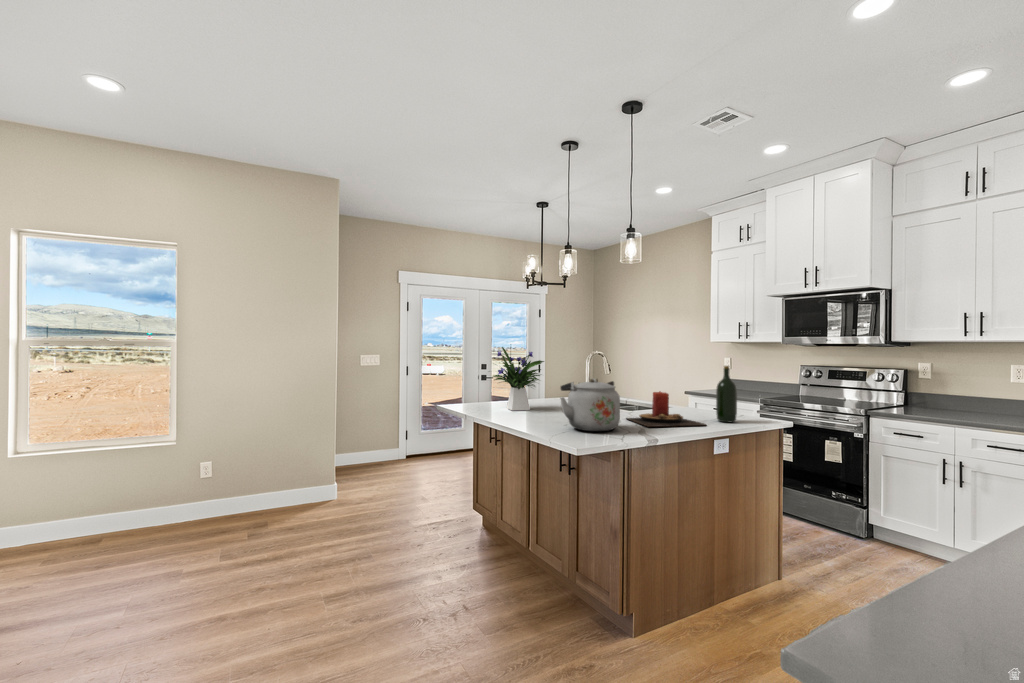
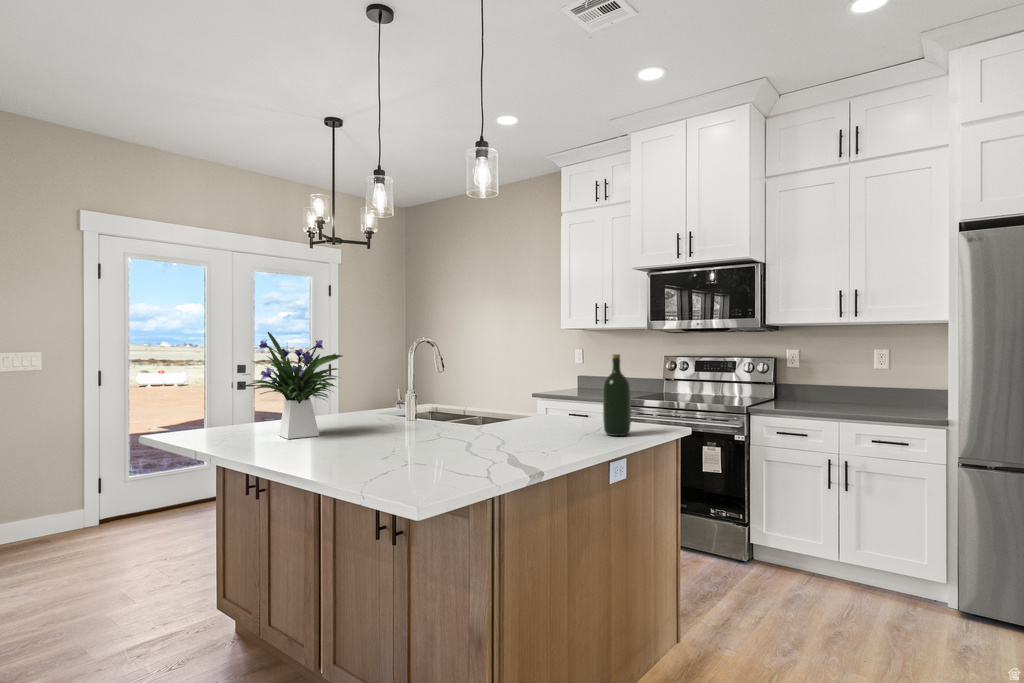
kettle: present [560,378,620,431] -> none [375,379,476,468]
candle: present [626,391,706,427] -> none [477,396,597,453]

